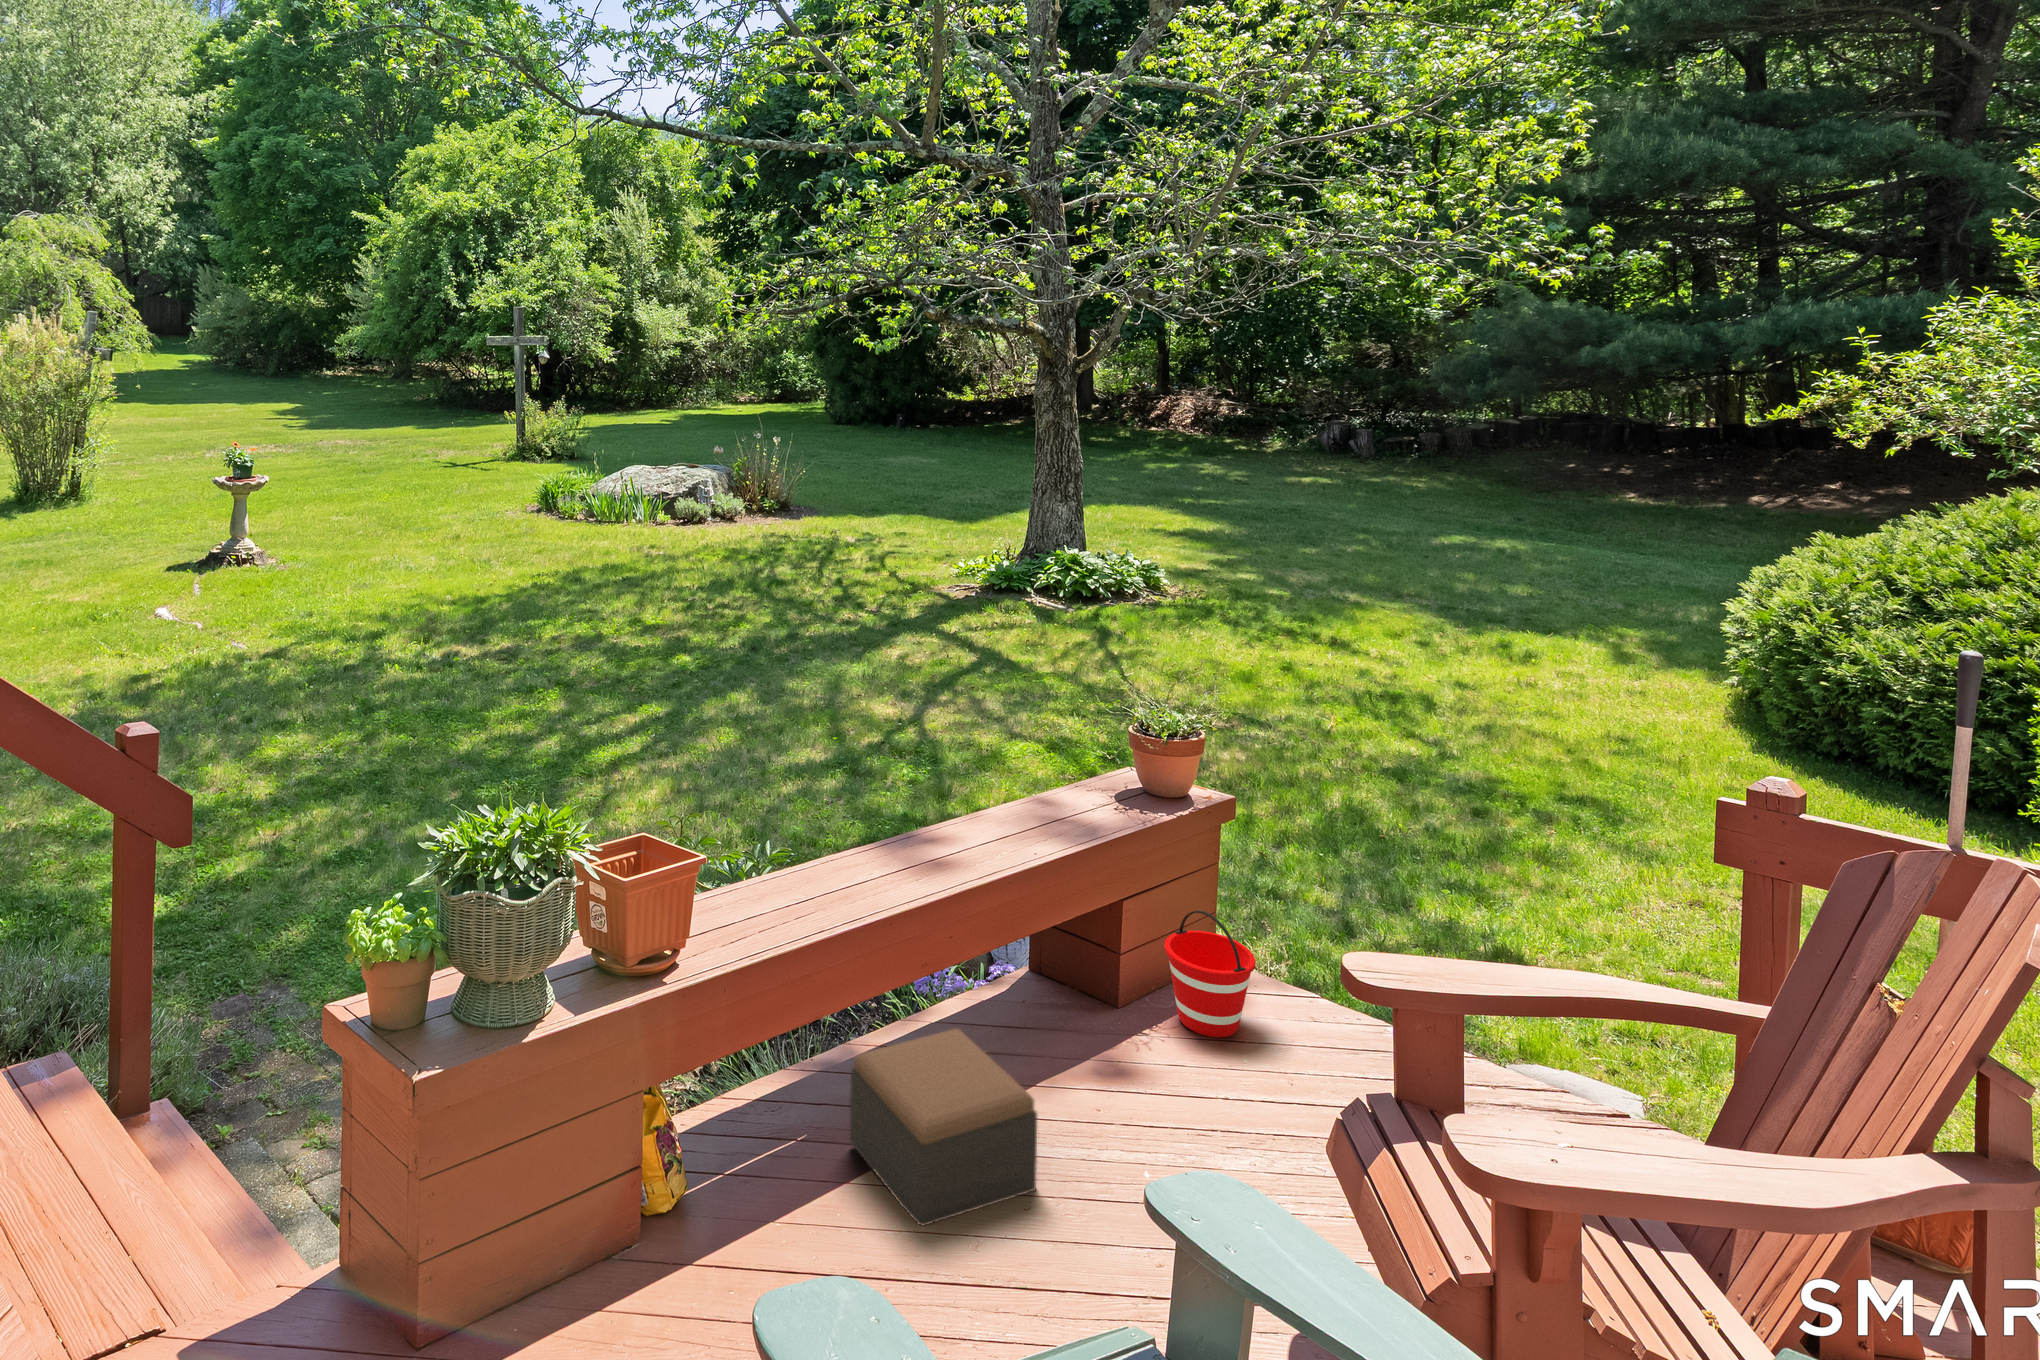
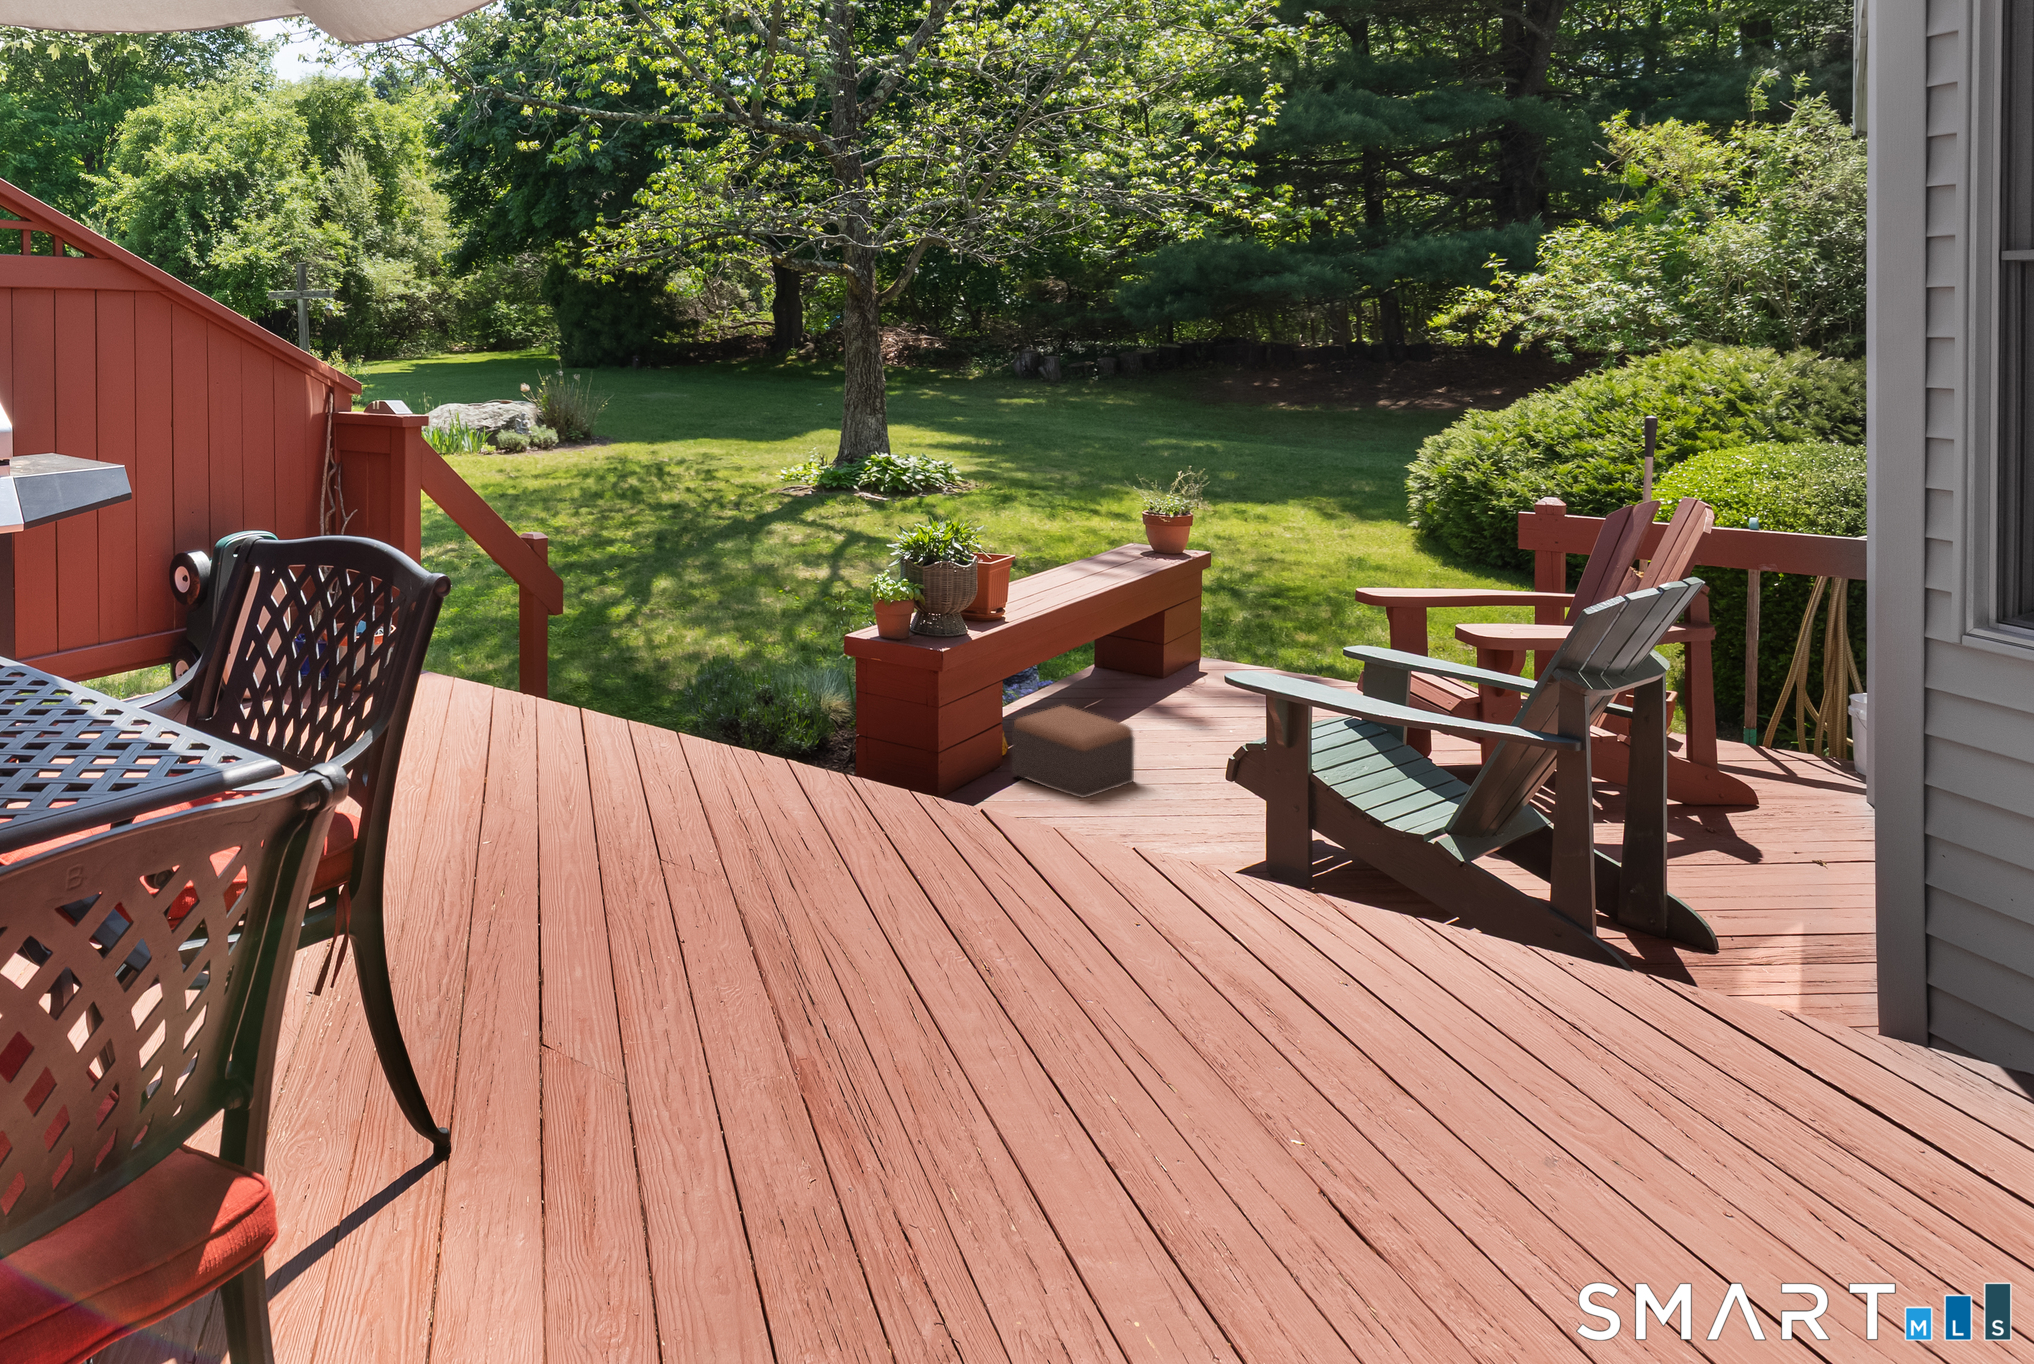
bucket: present [1164,911,1256,1037] -> none [1144,646,1206,722]

